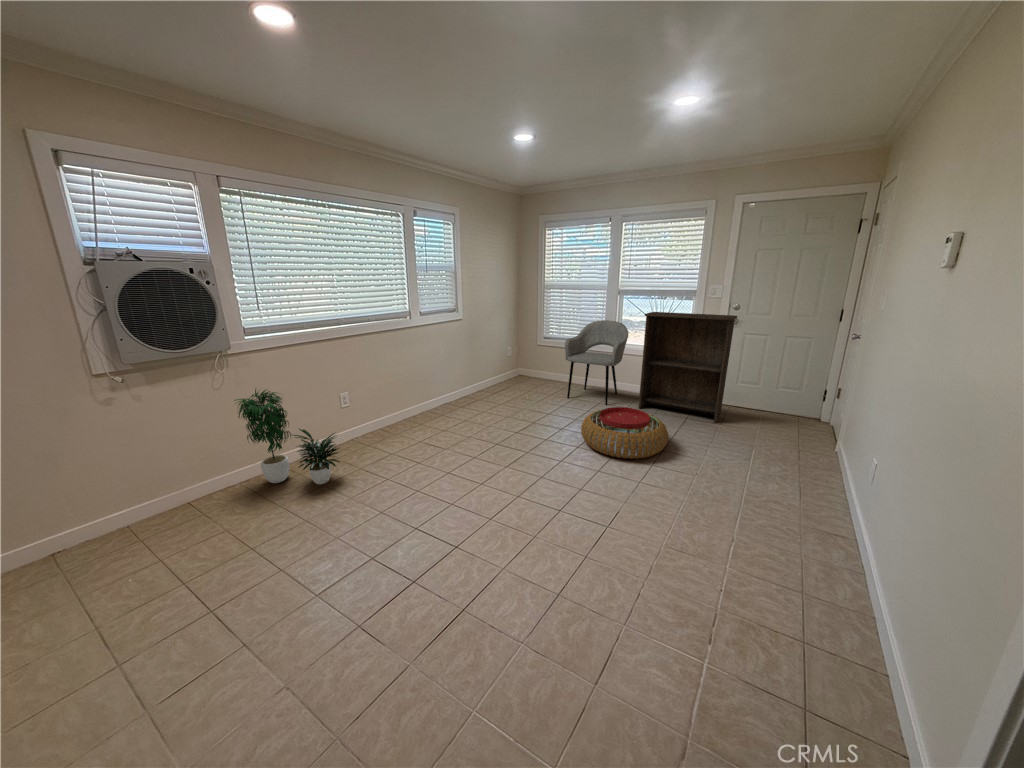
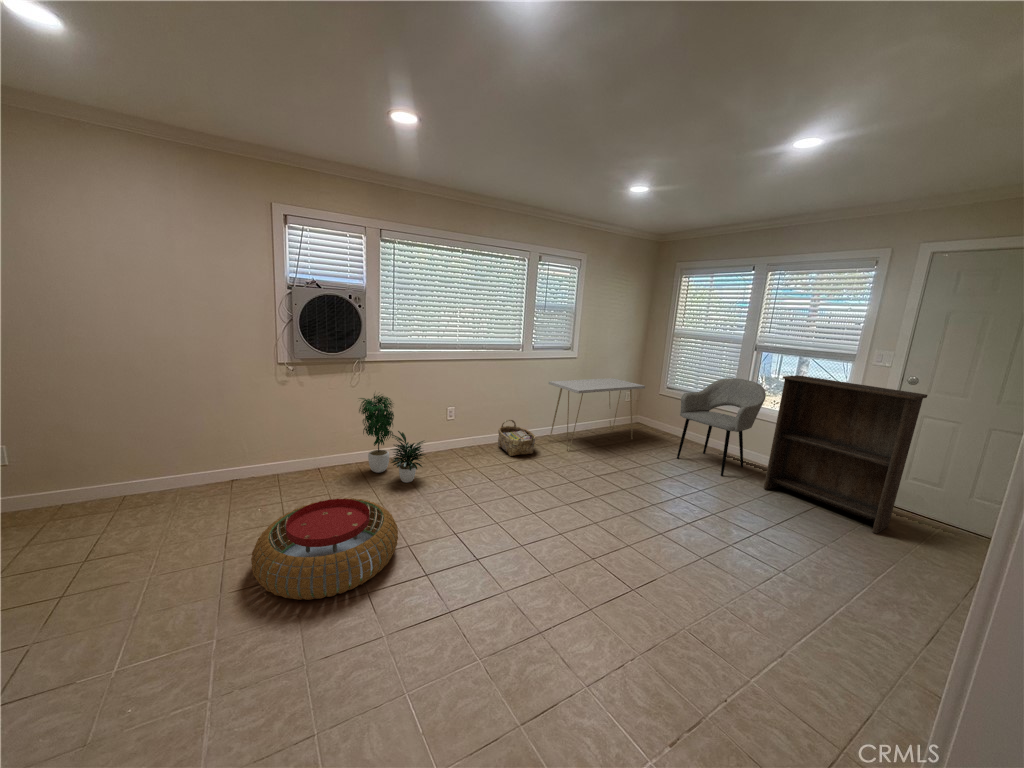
console table: none [442,334,530,412] -> present [549,378,645,451]
woven basket: none [402,392,443,429] -> present [498,420,535,456]
pouf: present [581,407,668,459] -> present [251,498,398,600]

